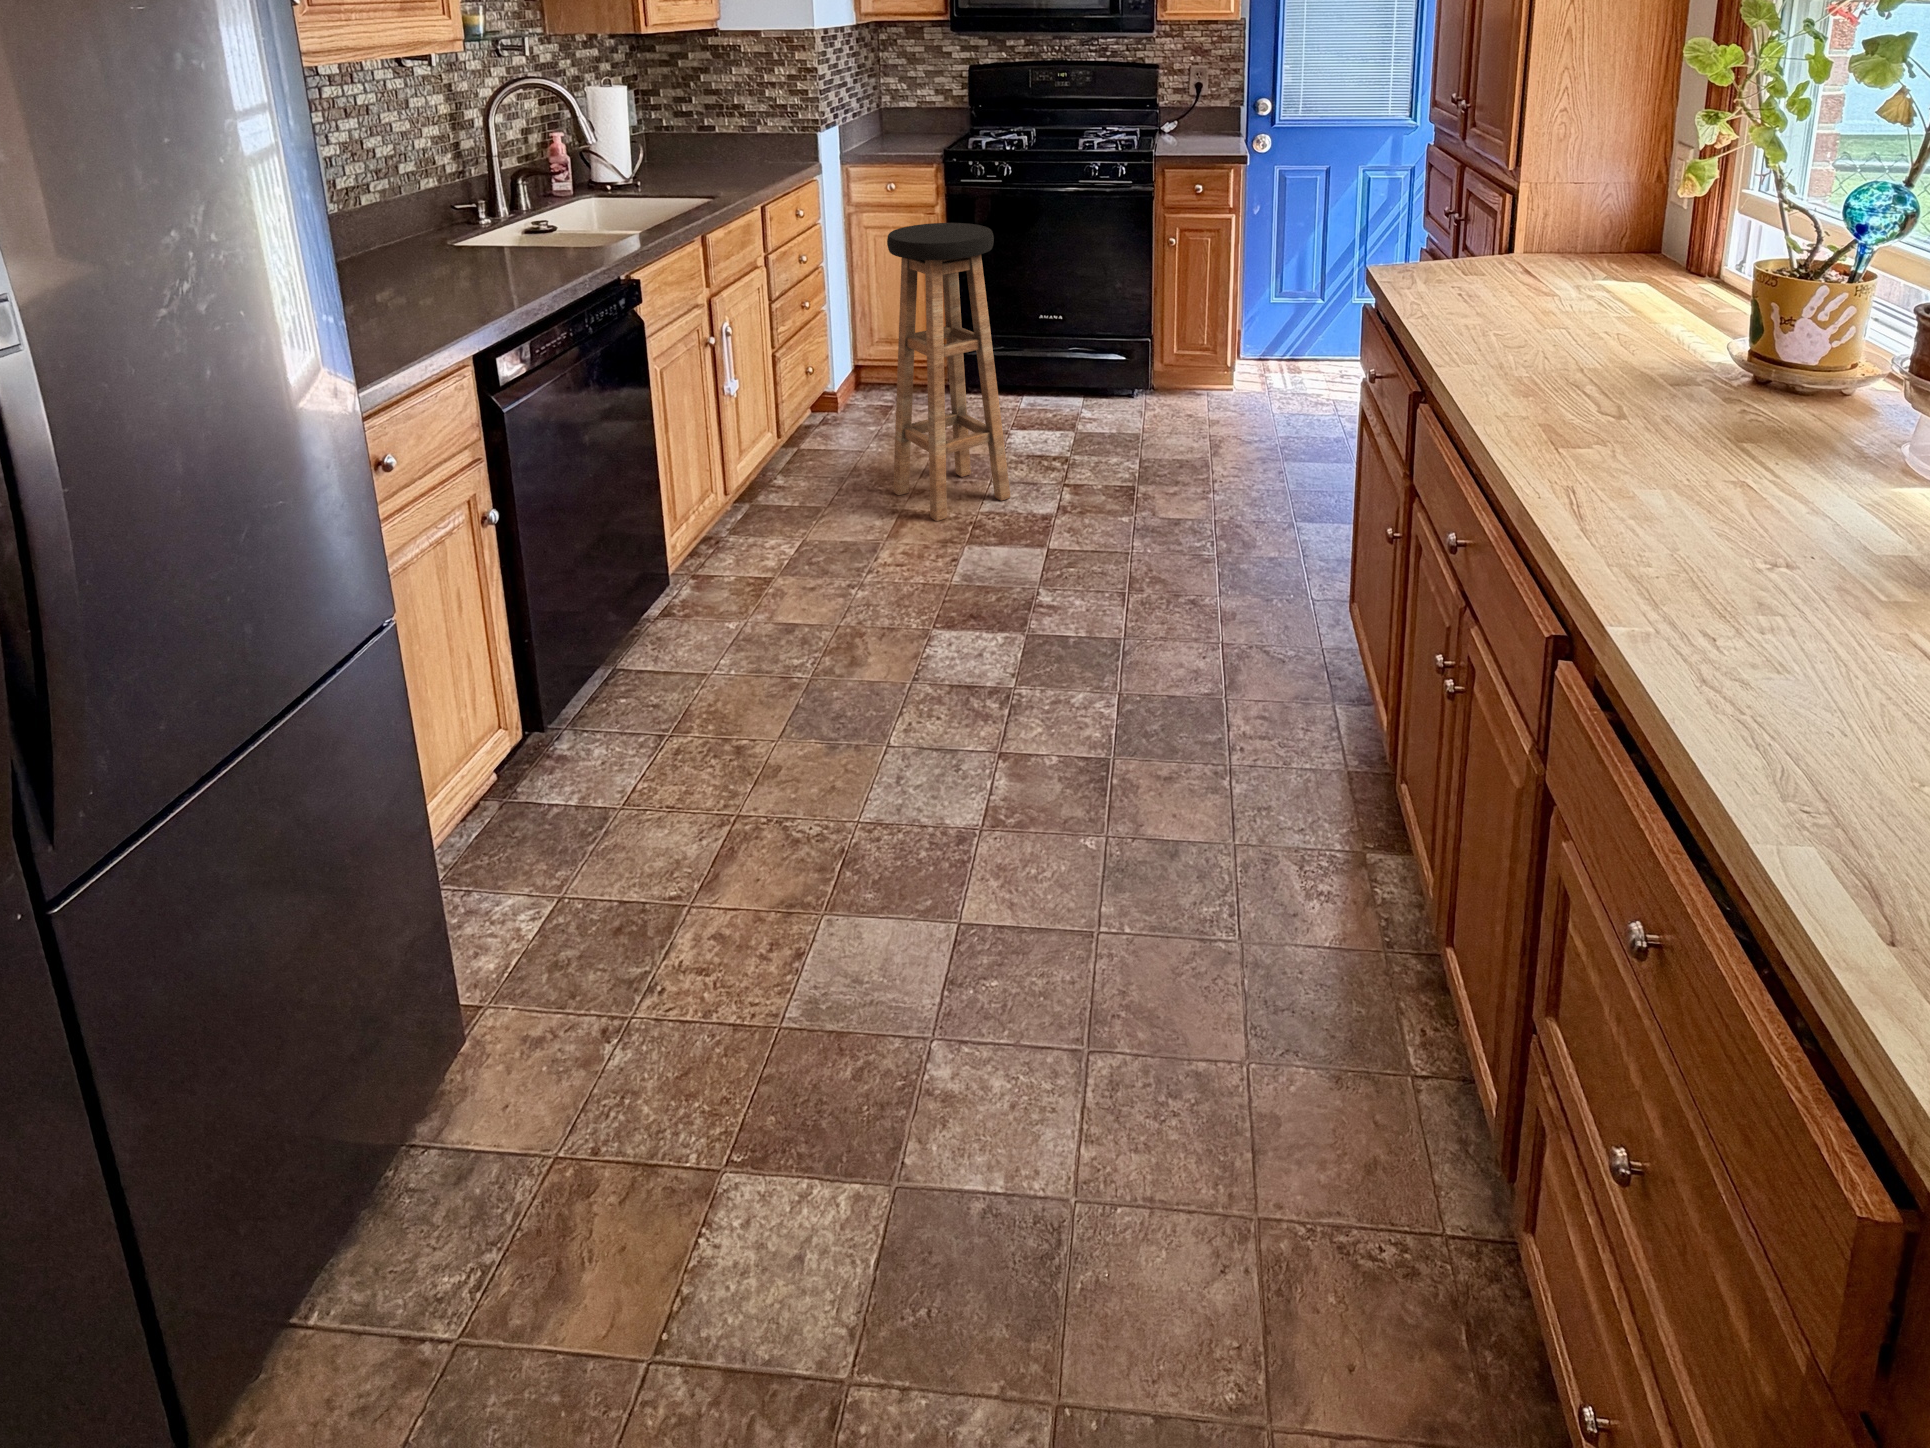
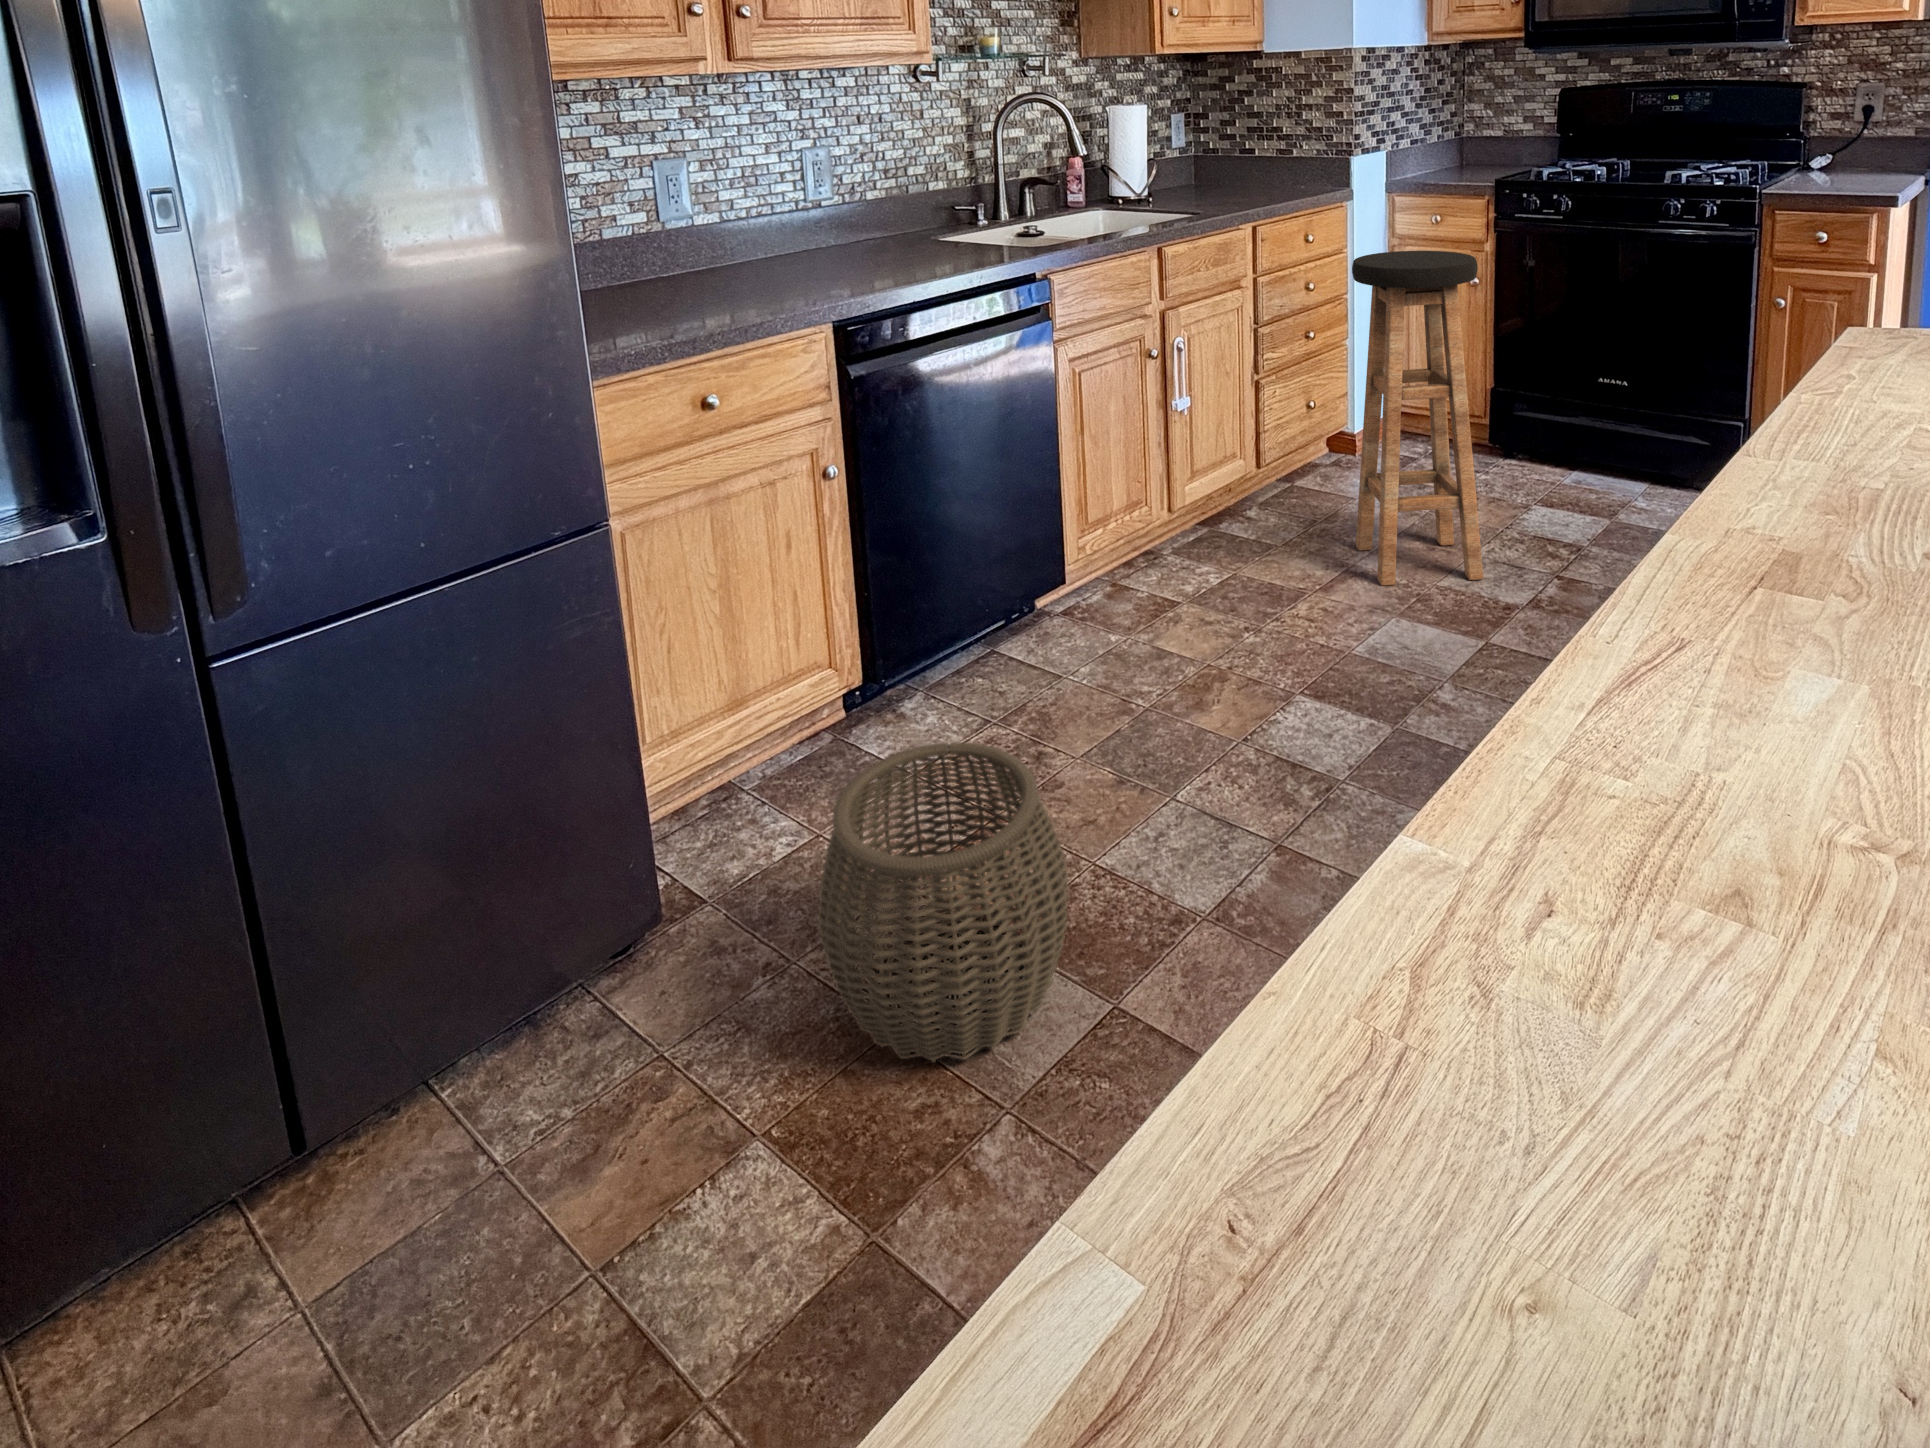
woven basket: none [680,742,922,1046] -> present [817,742,1069,1062]

